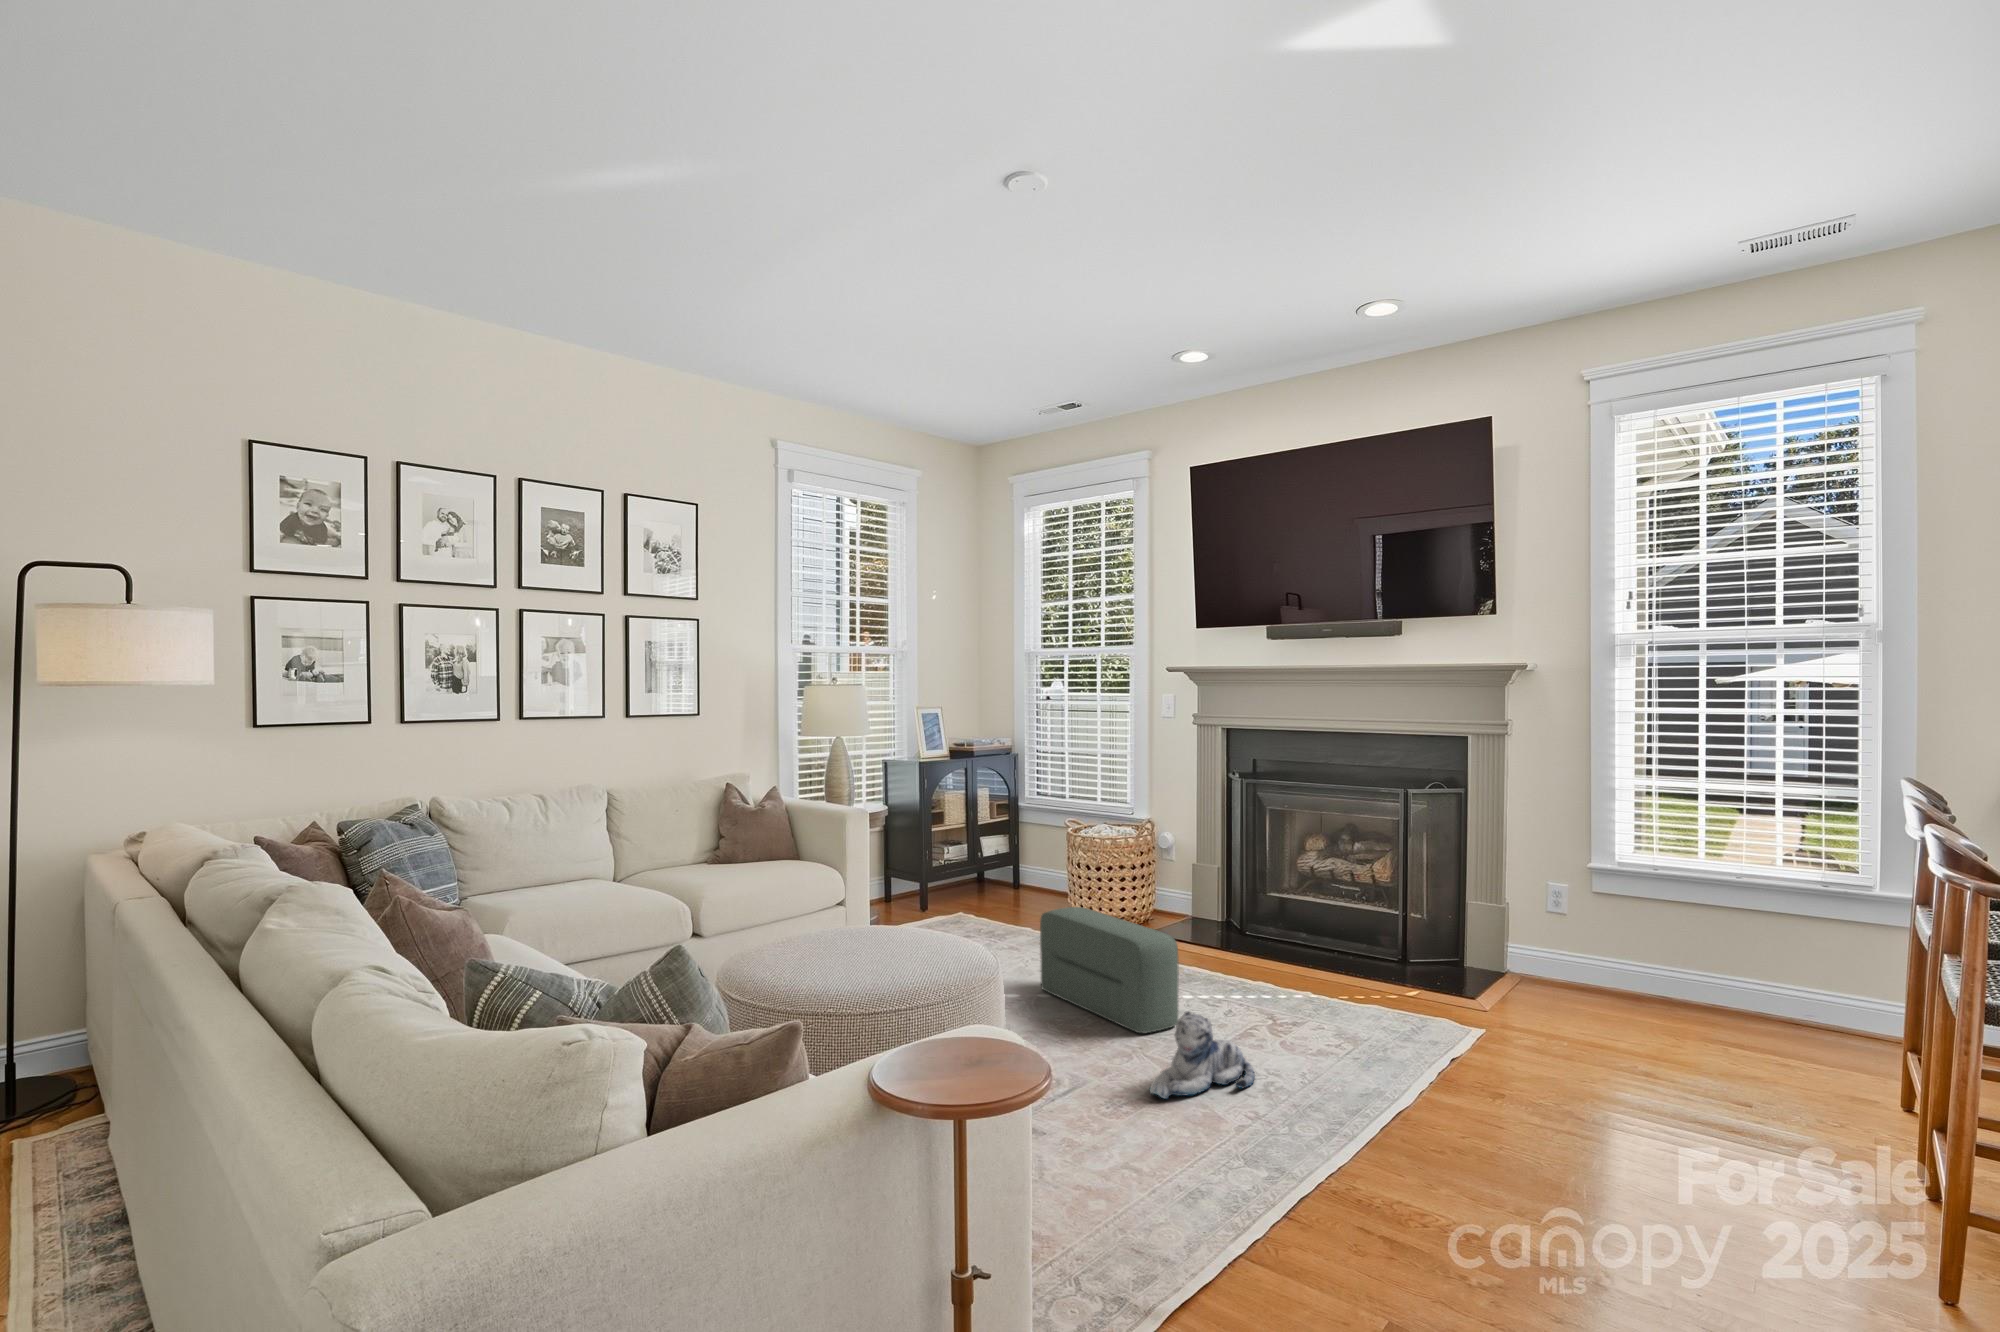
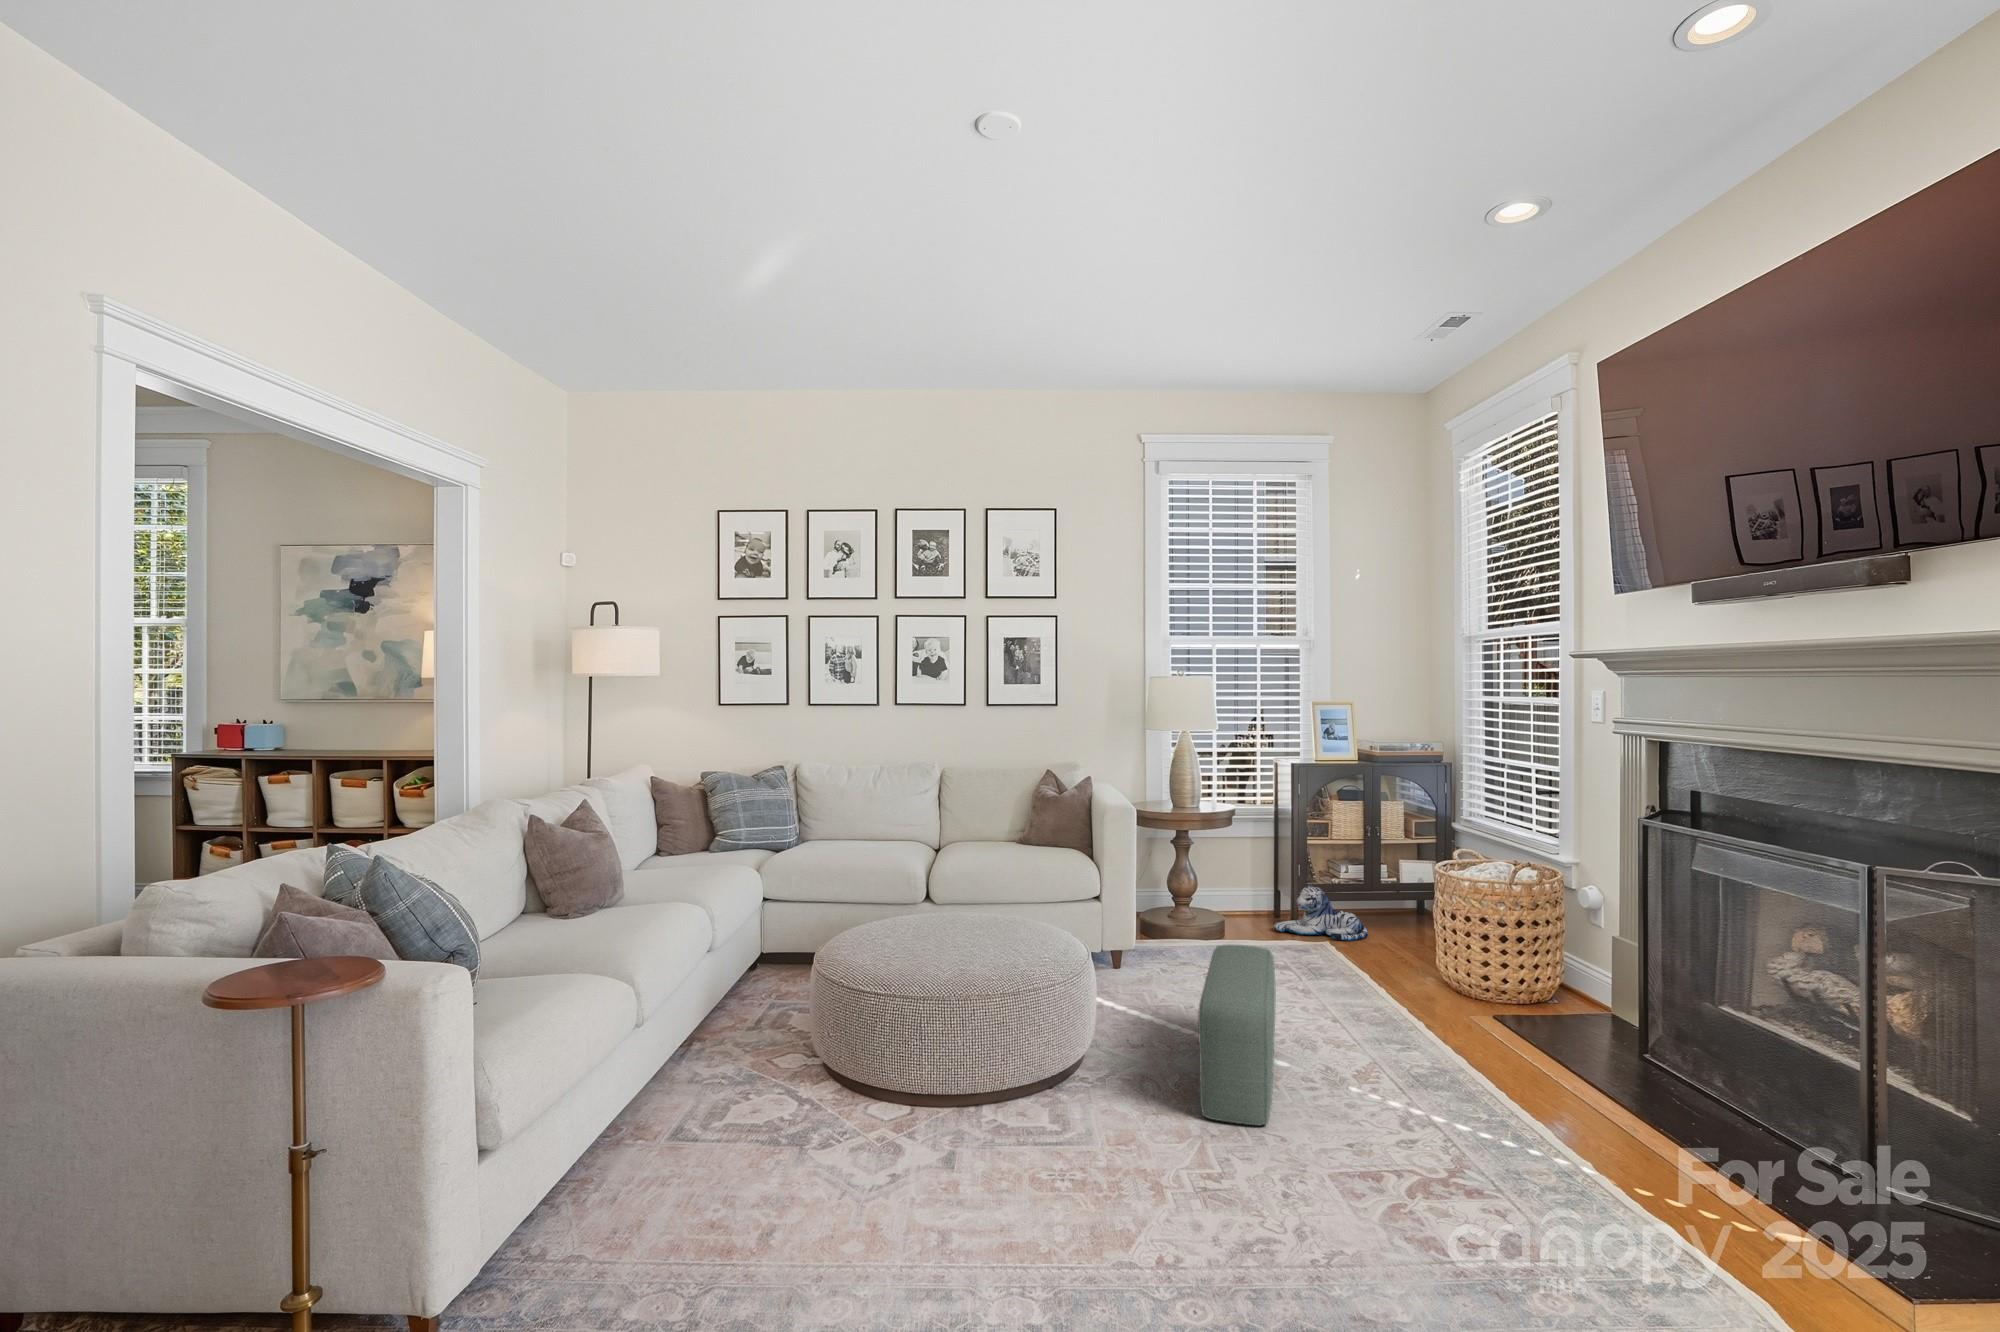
plush toy: present [1150,1011,1255,1099] -> present [1274,885,1368,941]

